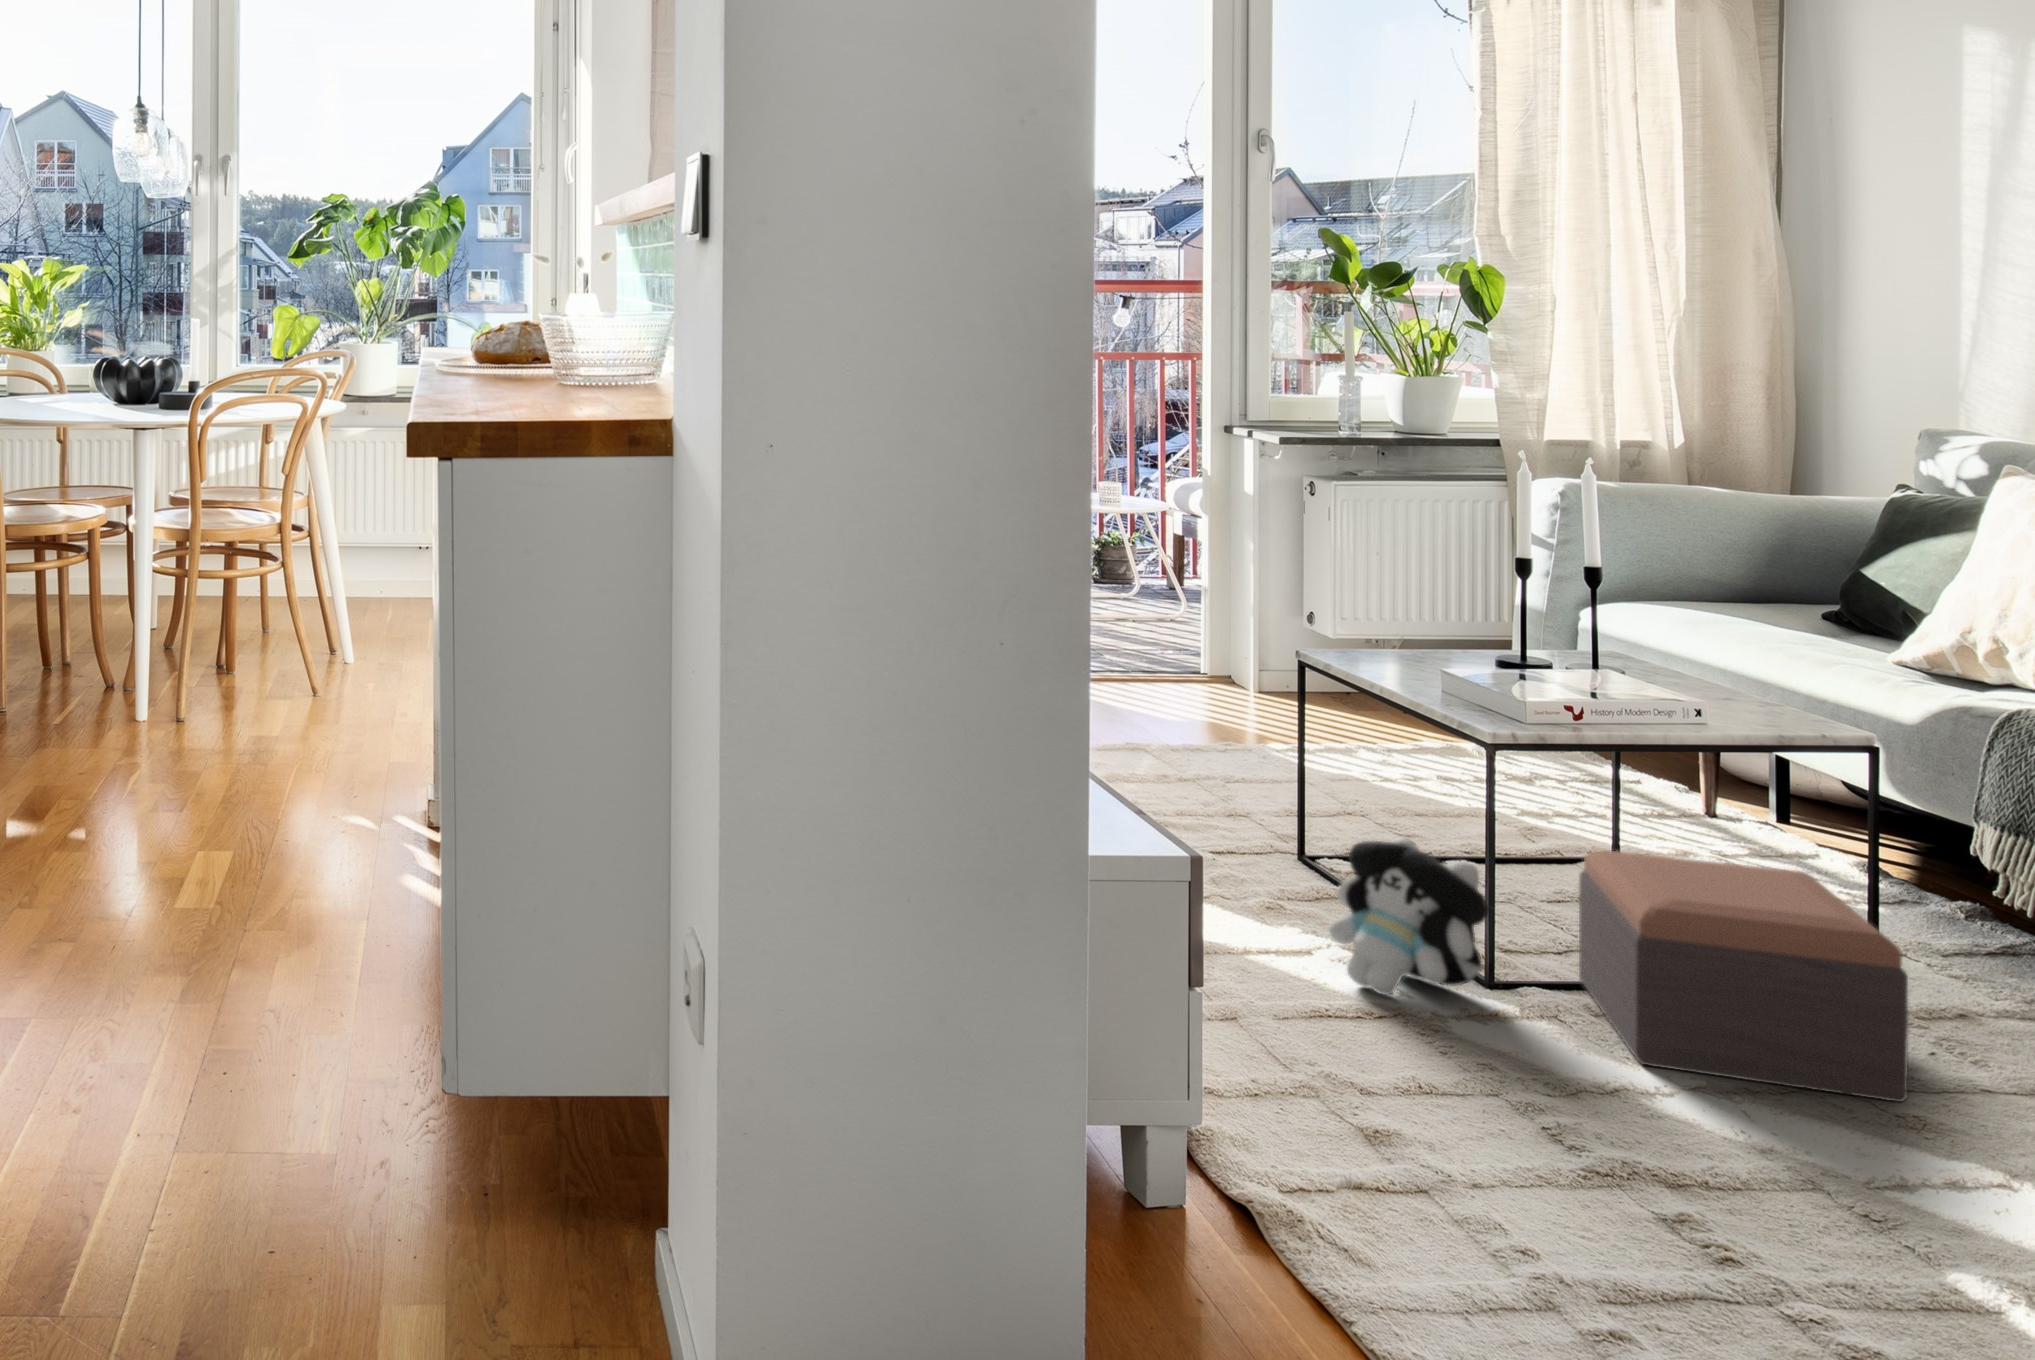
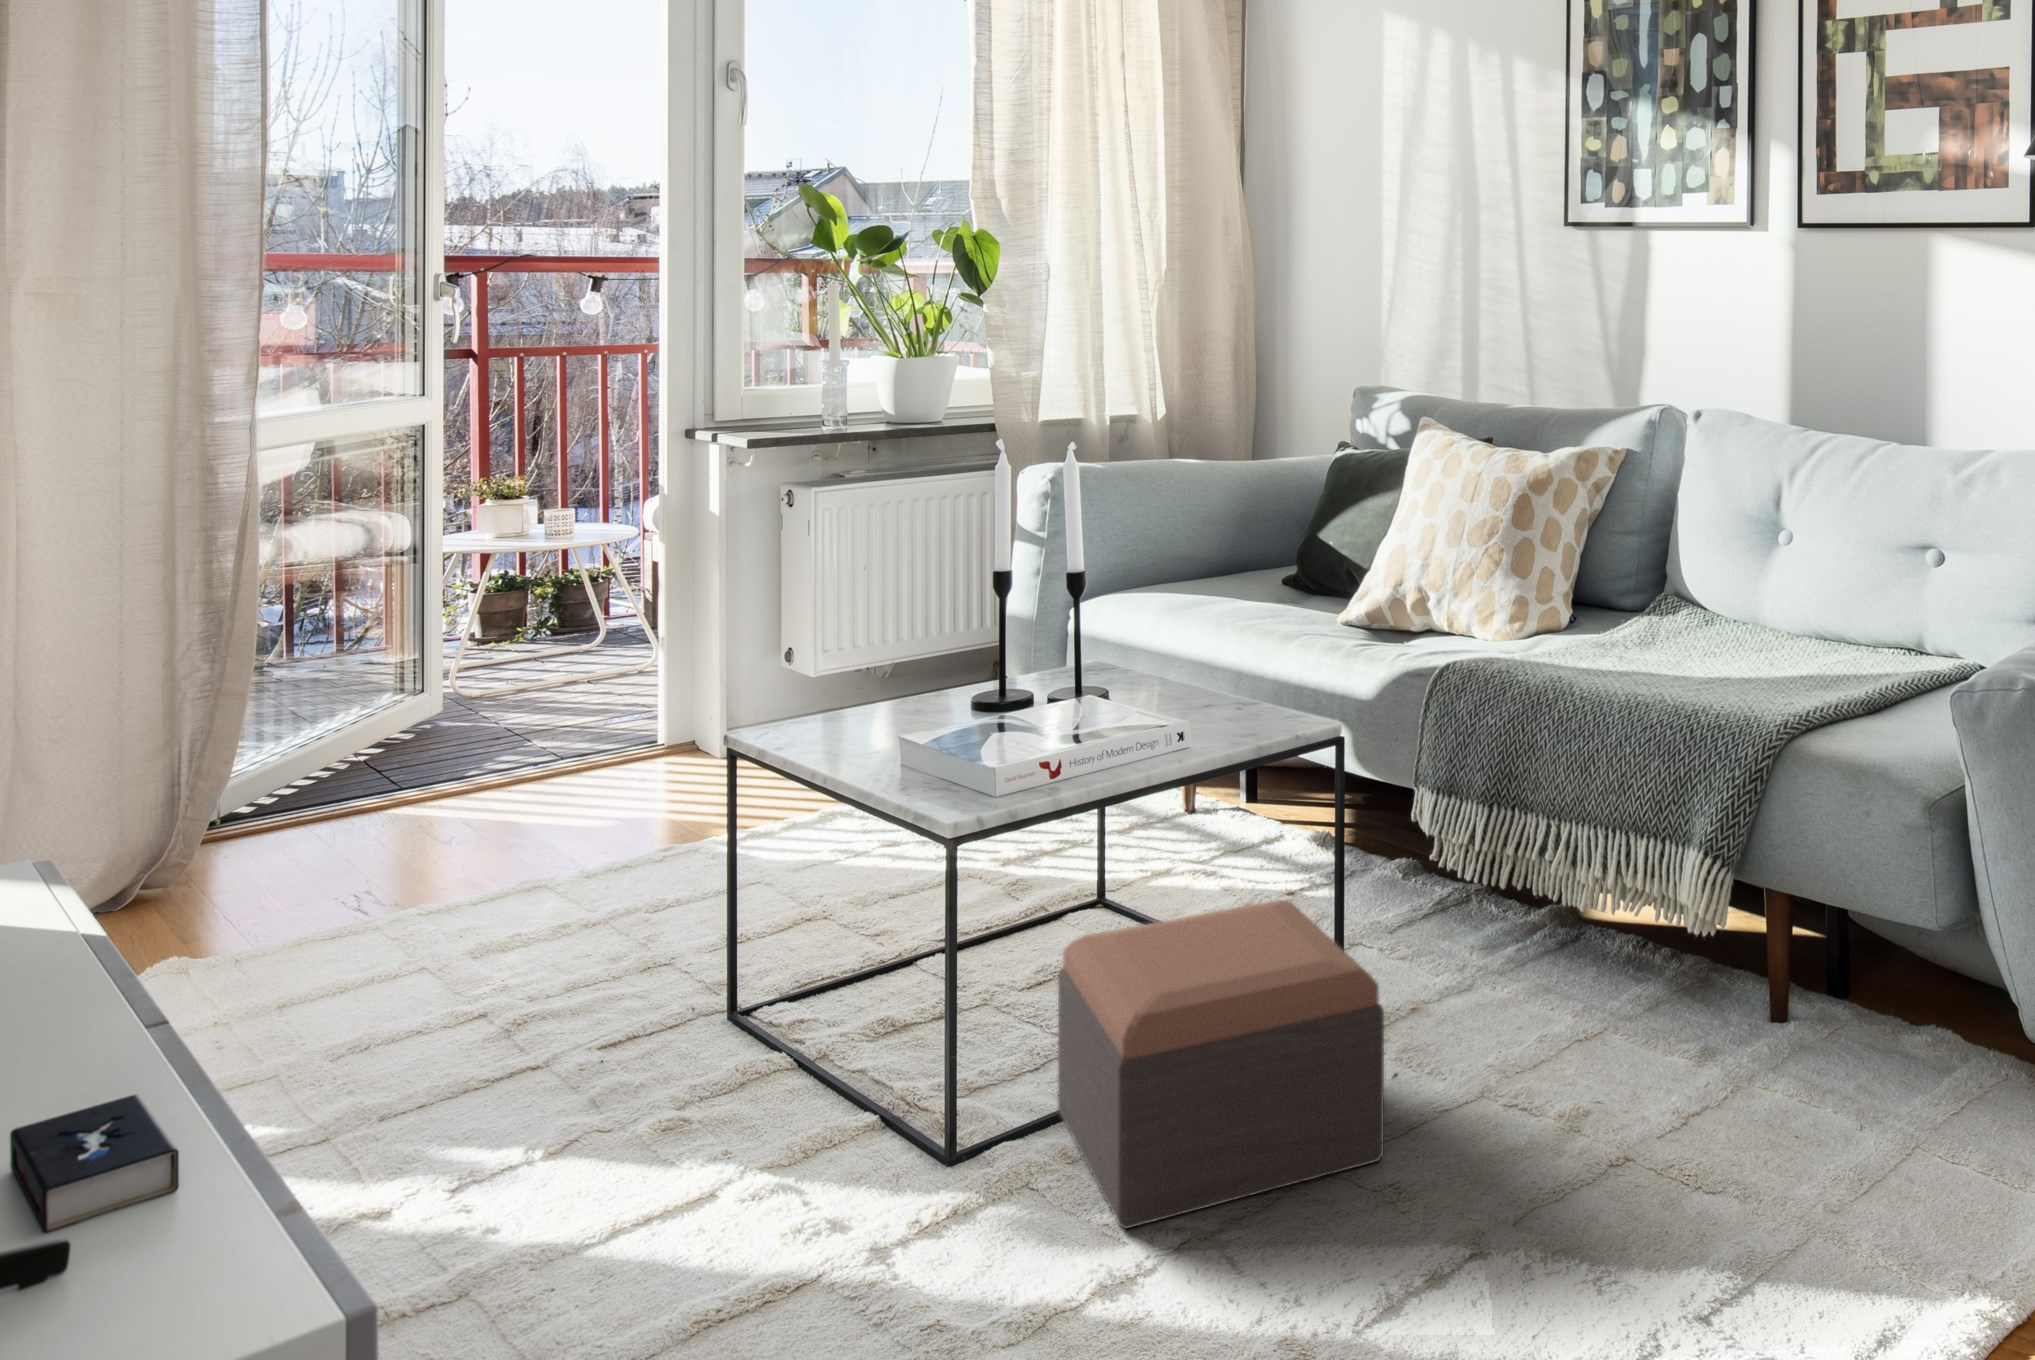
plush toy: present [1329,837,1488,995] -> none [733,990,948,1249]

